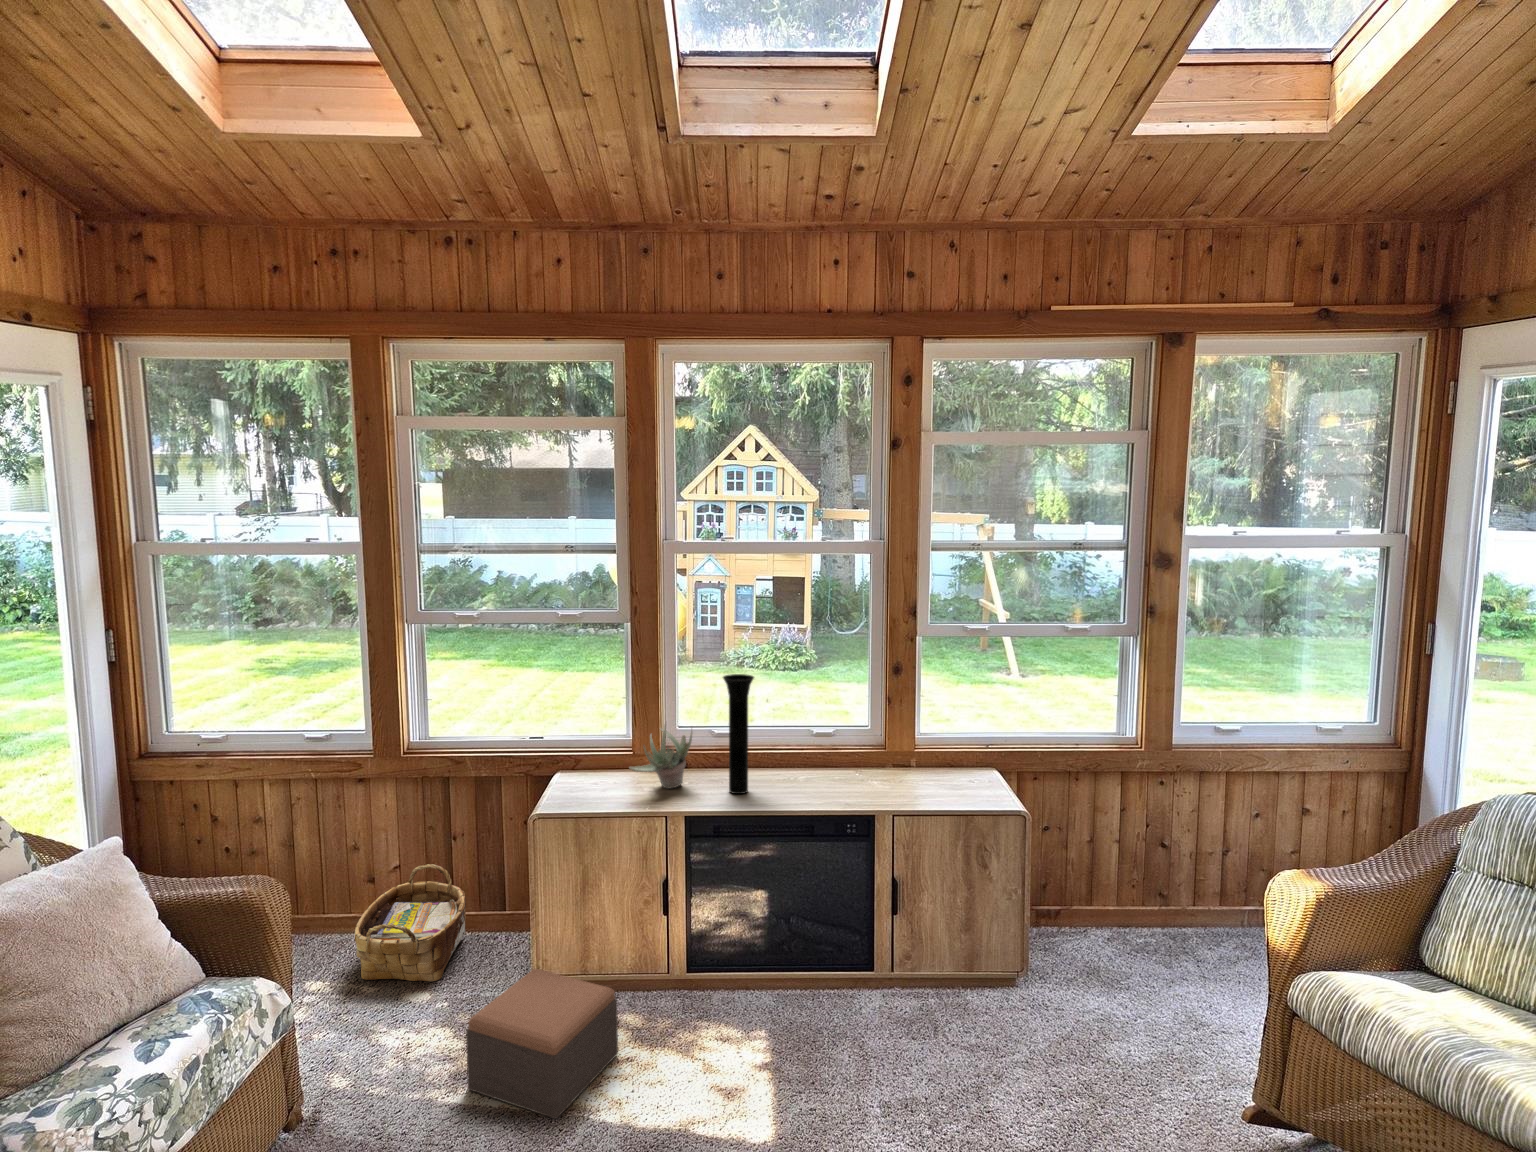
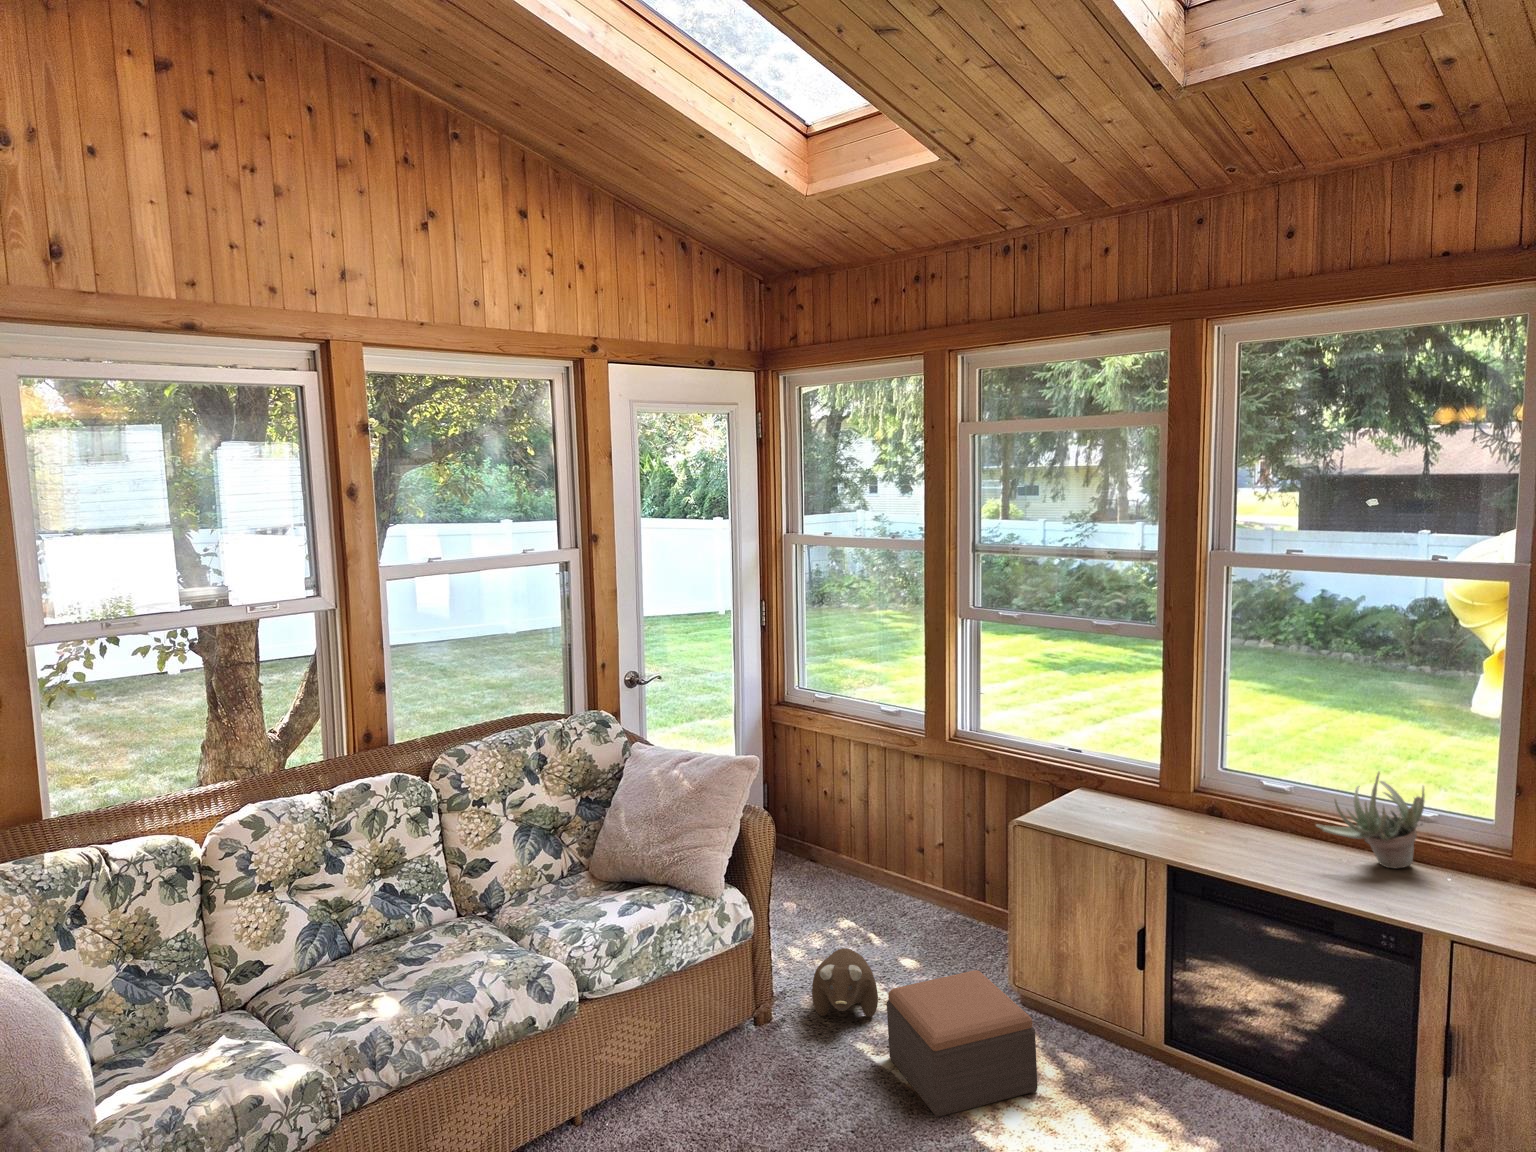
vase: present [723,674,754,794] -> none [1228,693,1273,848]
succulent plant: present [629,724,692,789] -> present [1316,771,1424,868]
woven basket: present [355,864,466,982] -> none [878,848,993,960]
plush toy: none [345,999,423,1085] -> present [812,948,878,1017]

